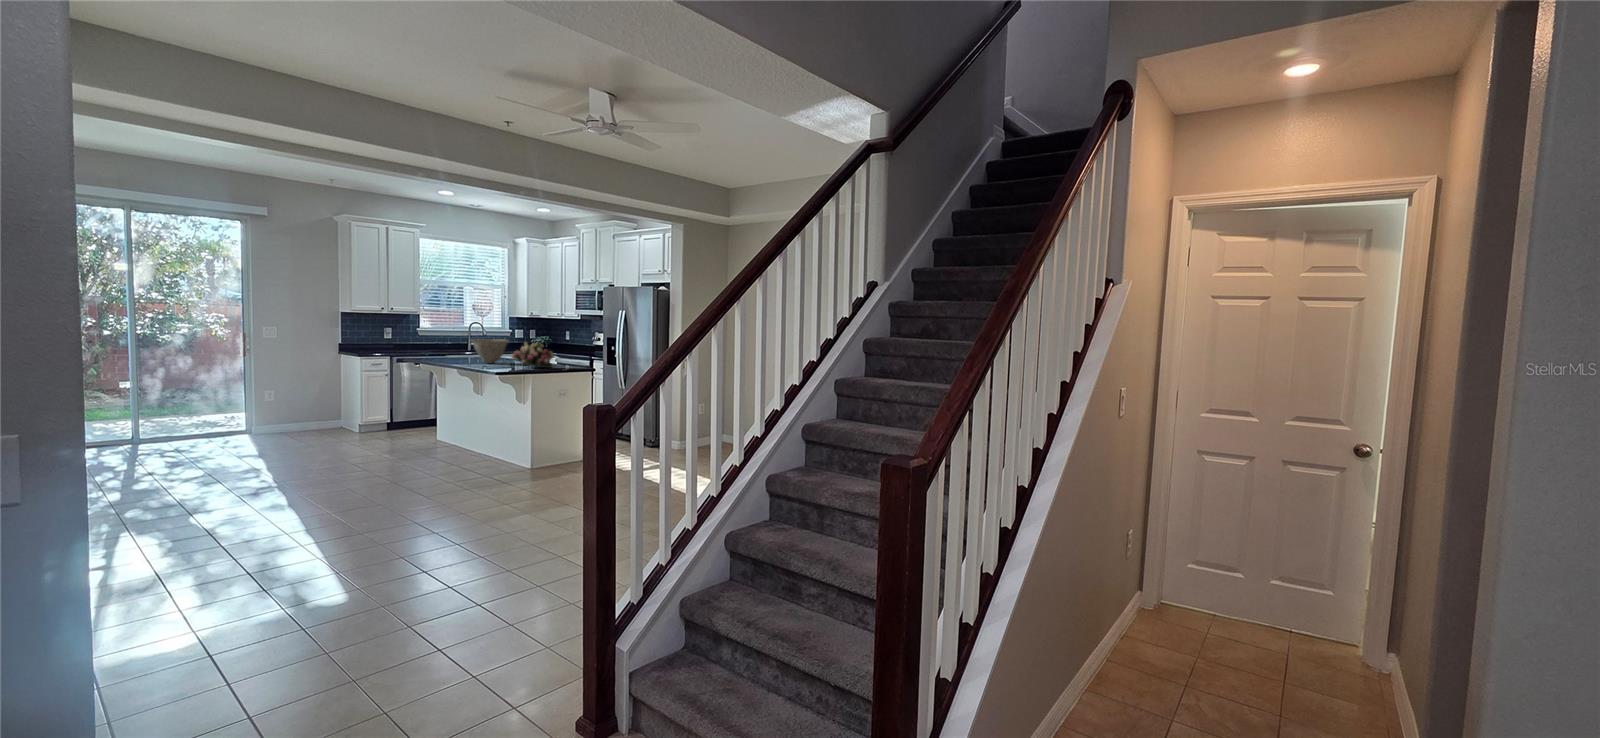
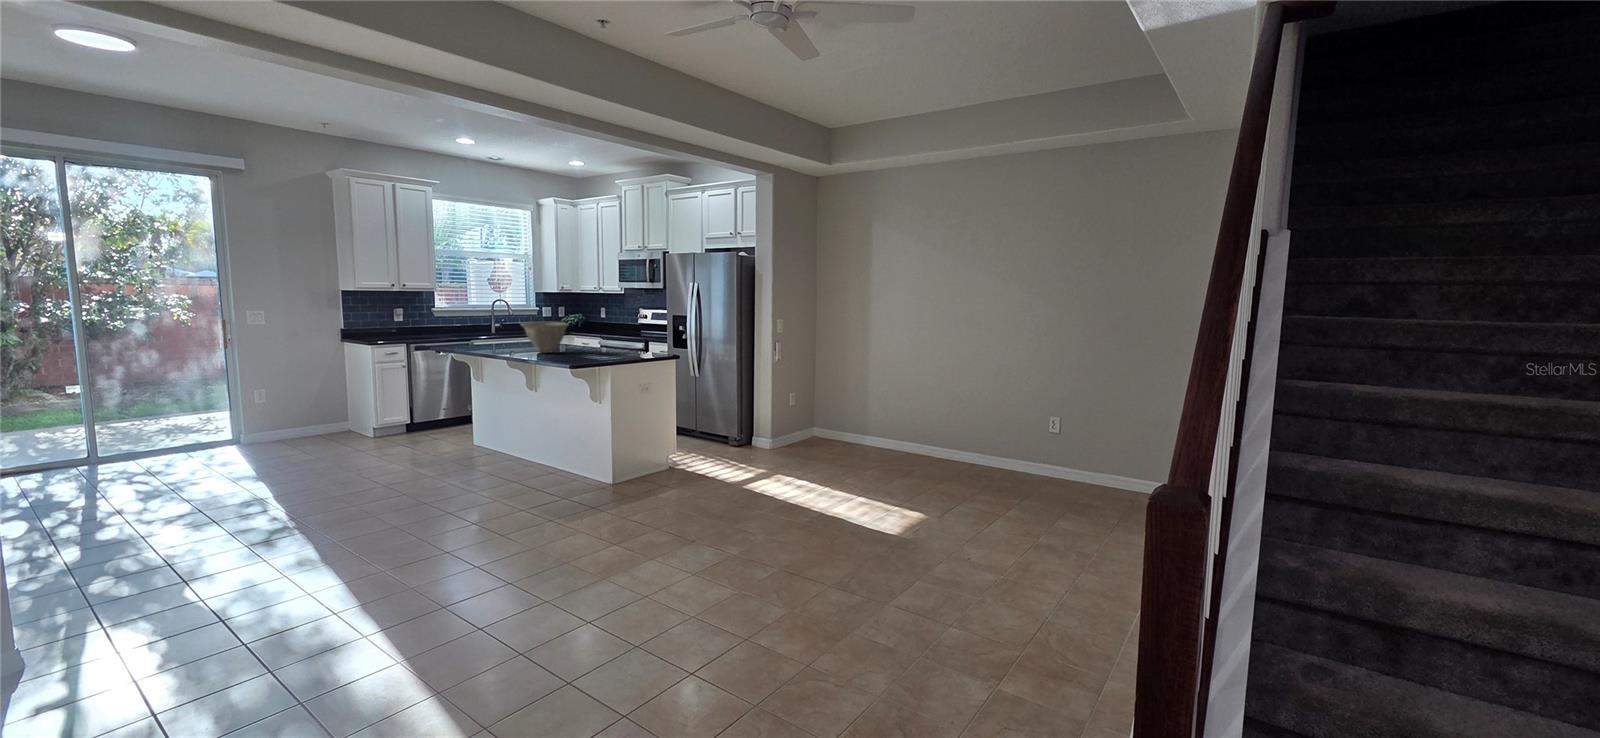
flower arrangement: present [511,343,554,368] -> none [581,327,633,359]

